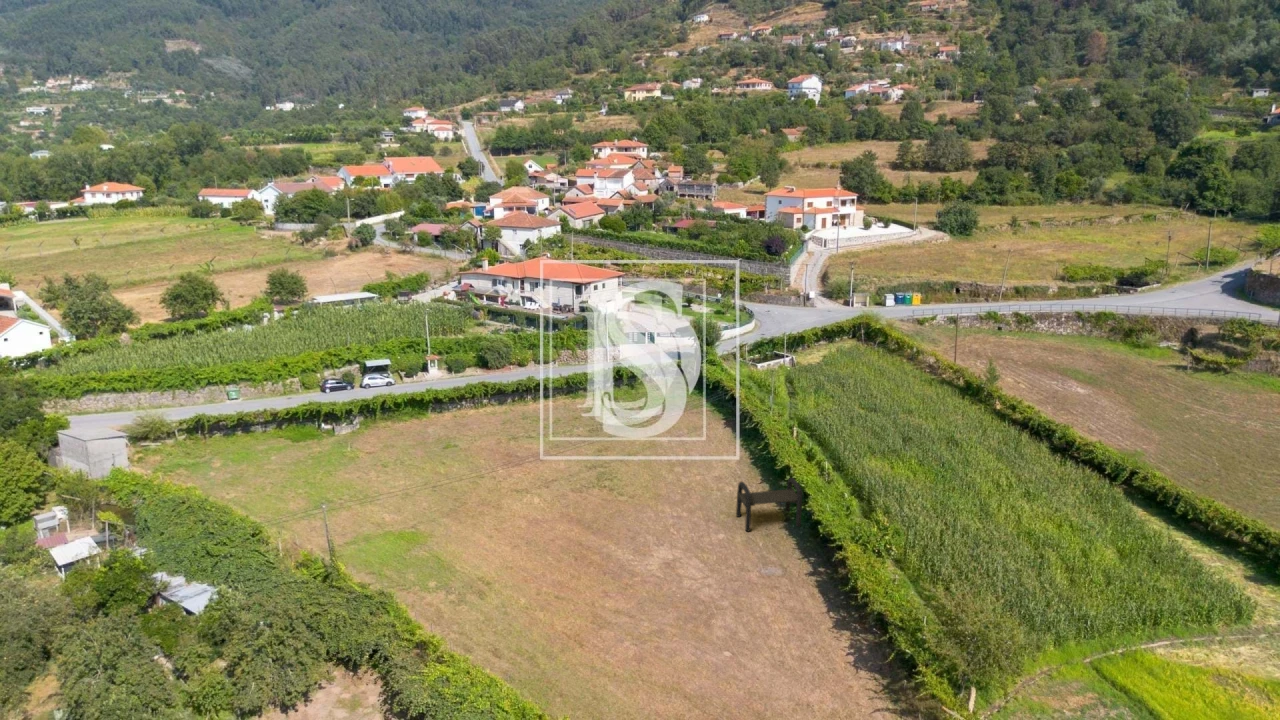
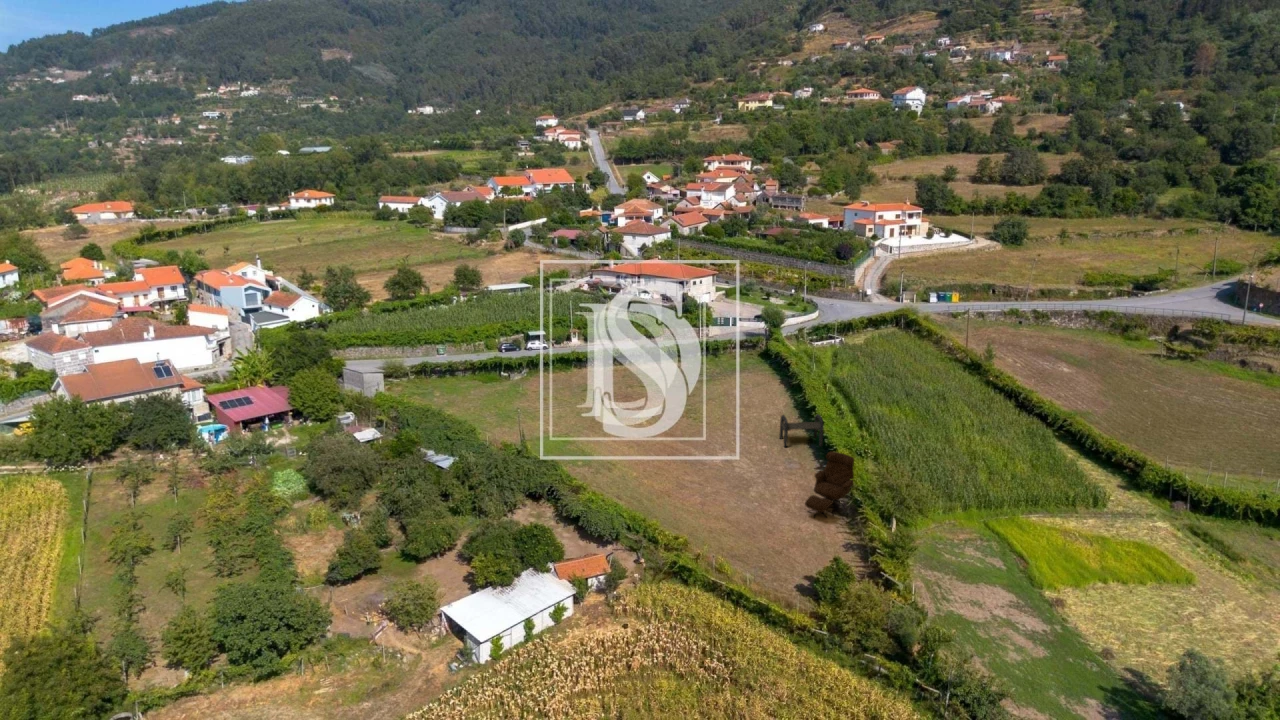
lounge chair: none [801,550,875,665] -> present [805,452,854,516]

